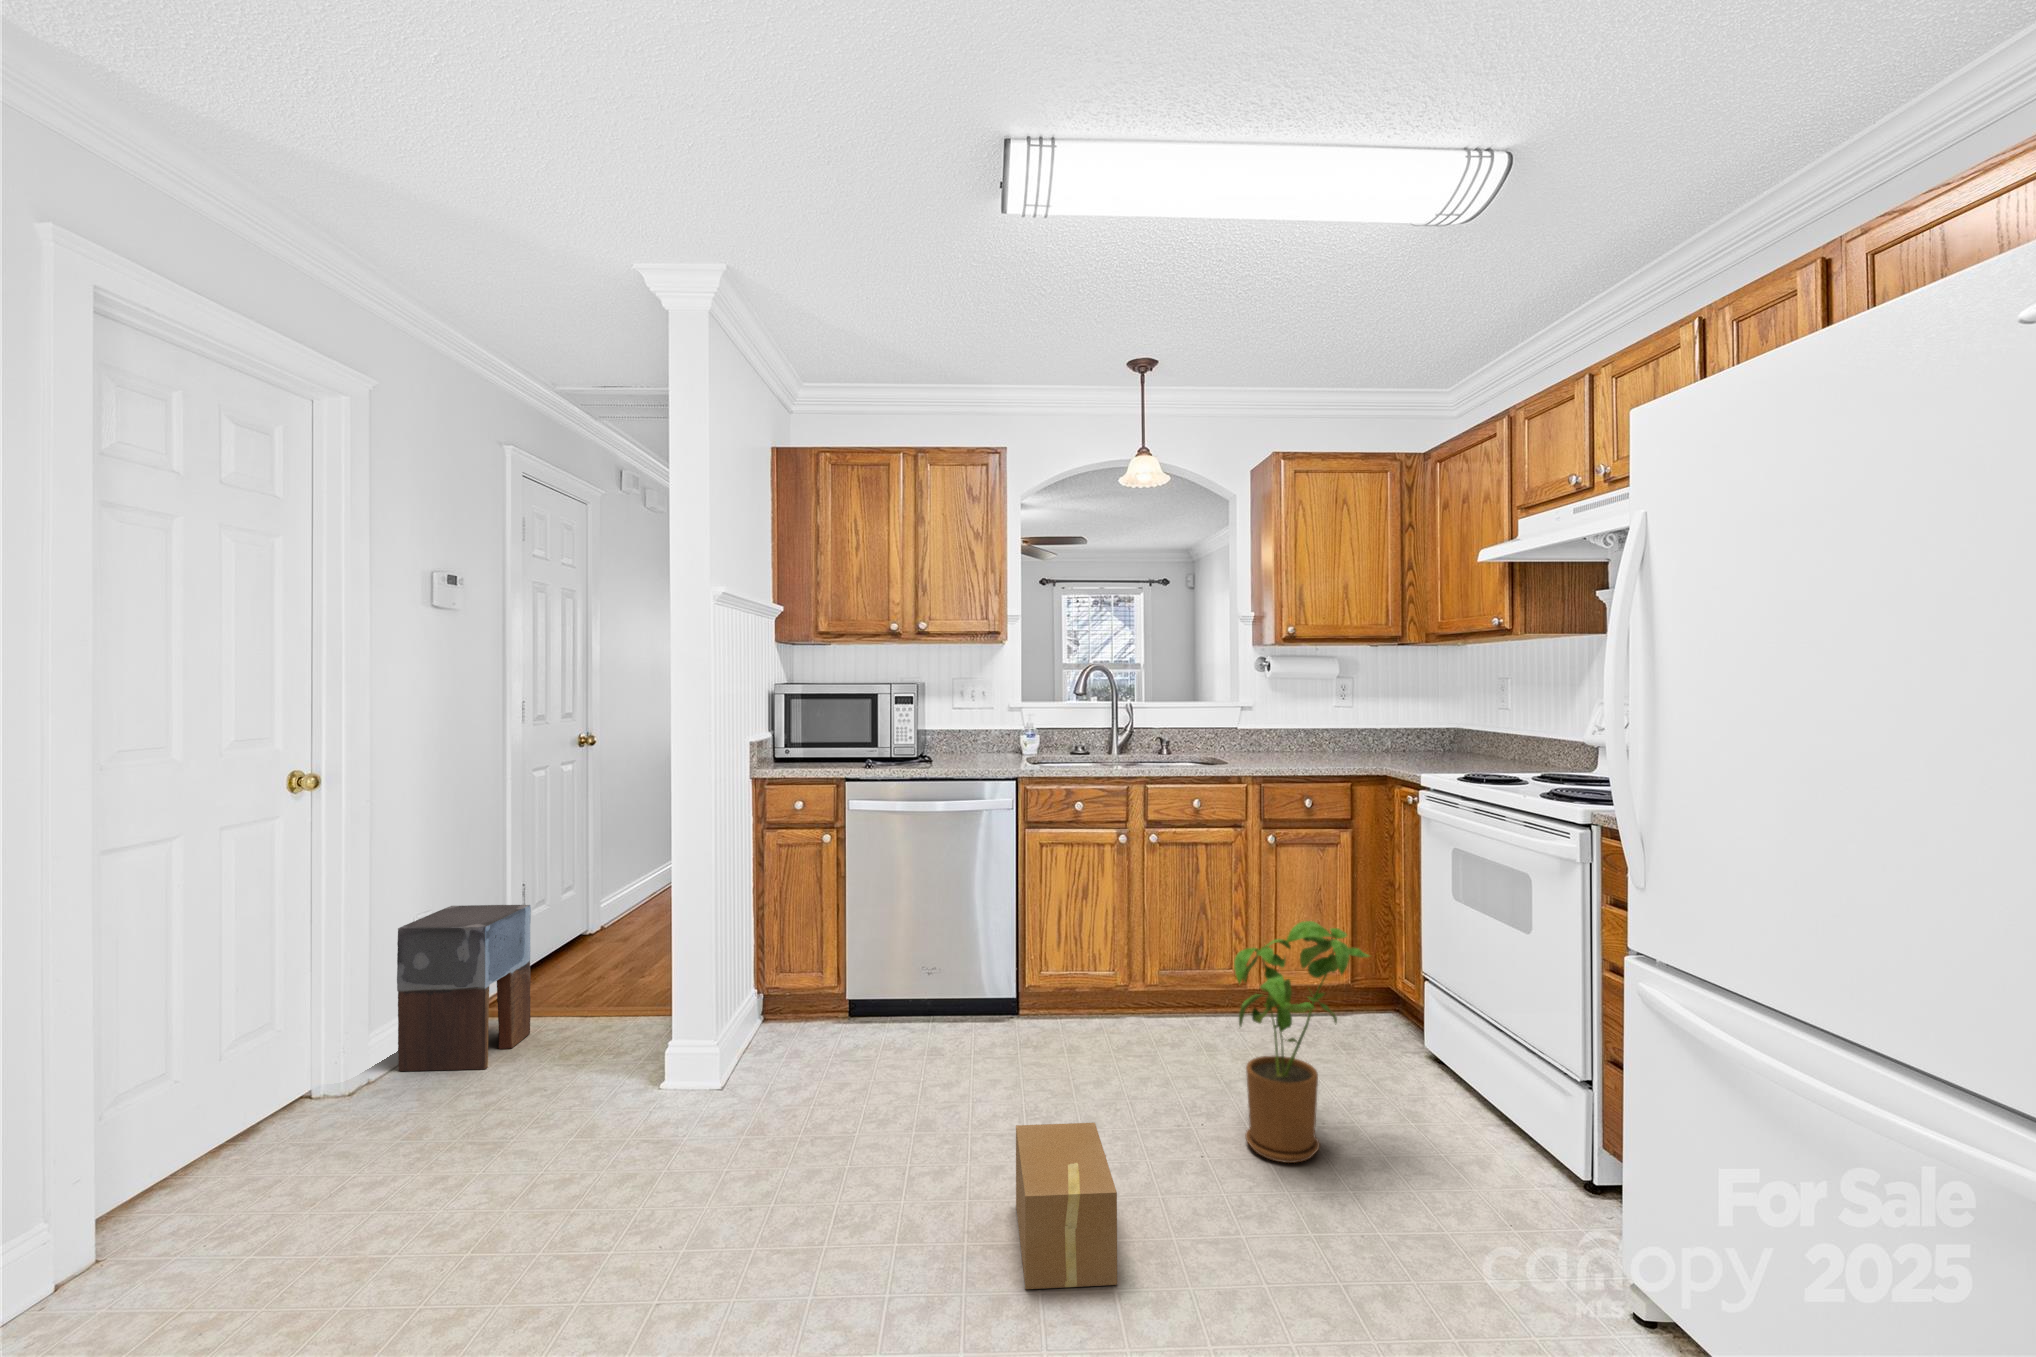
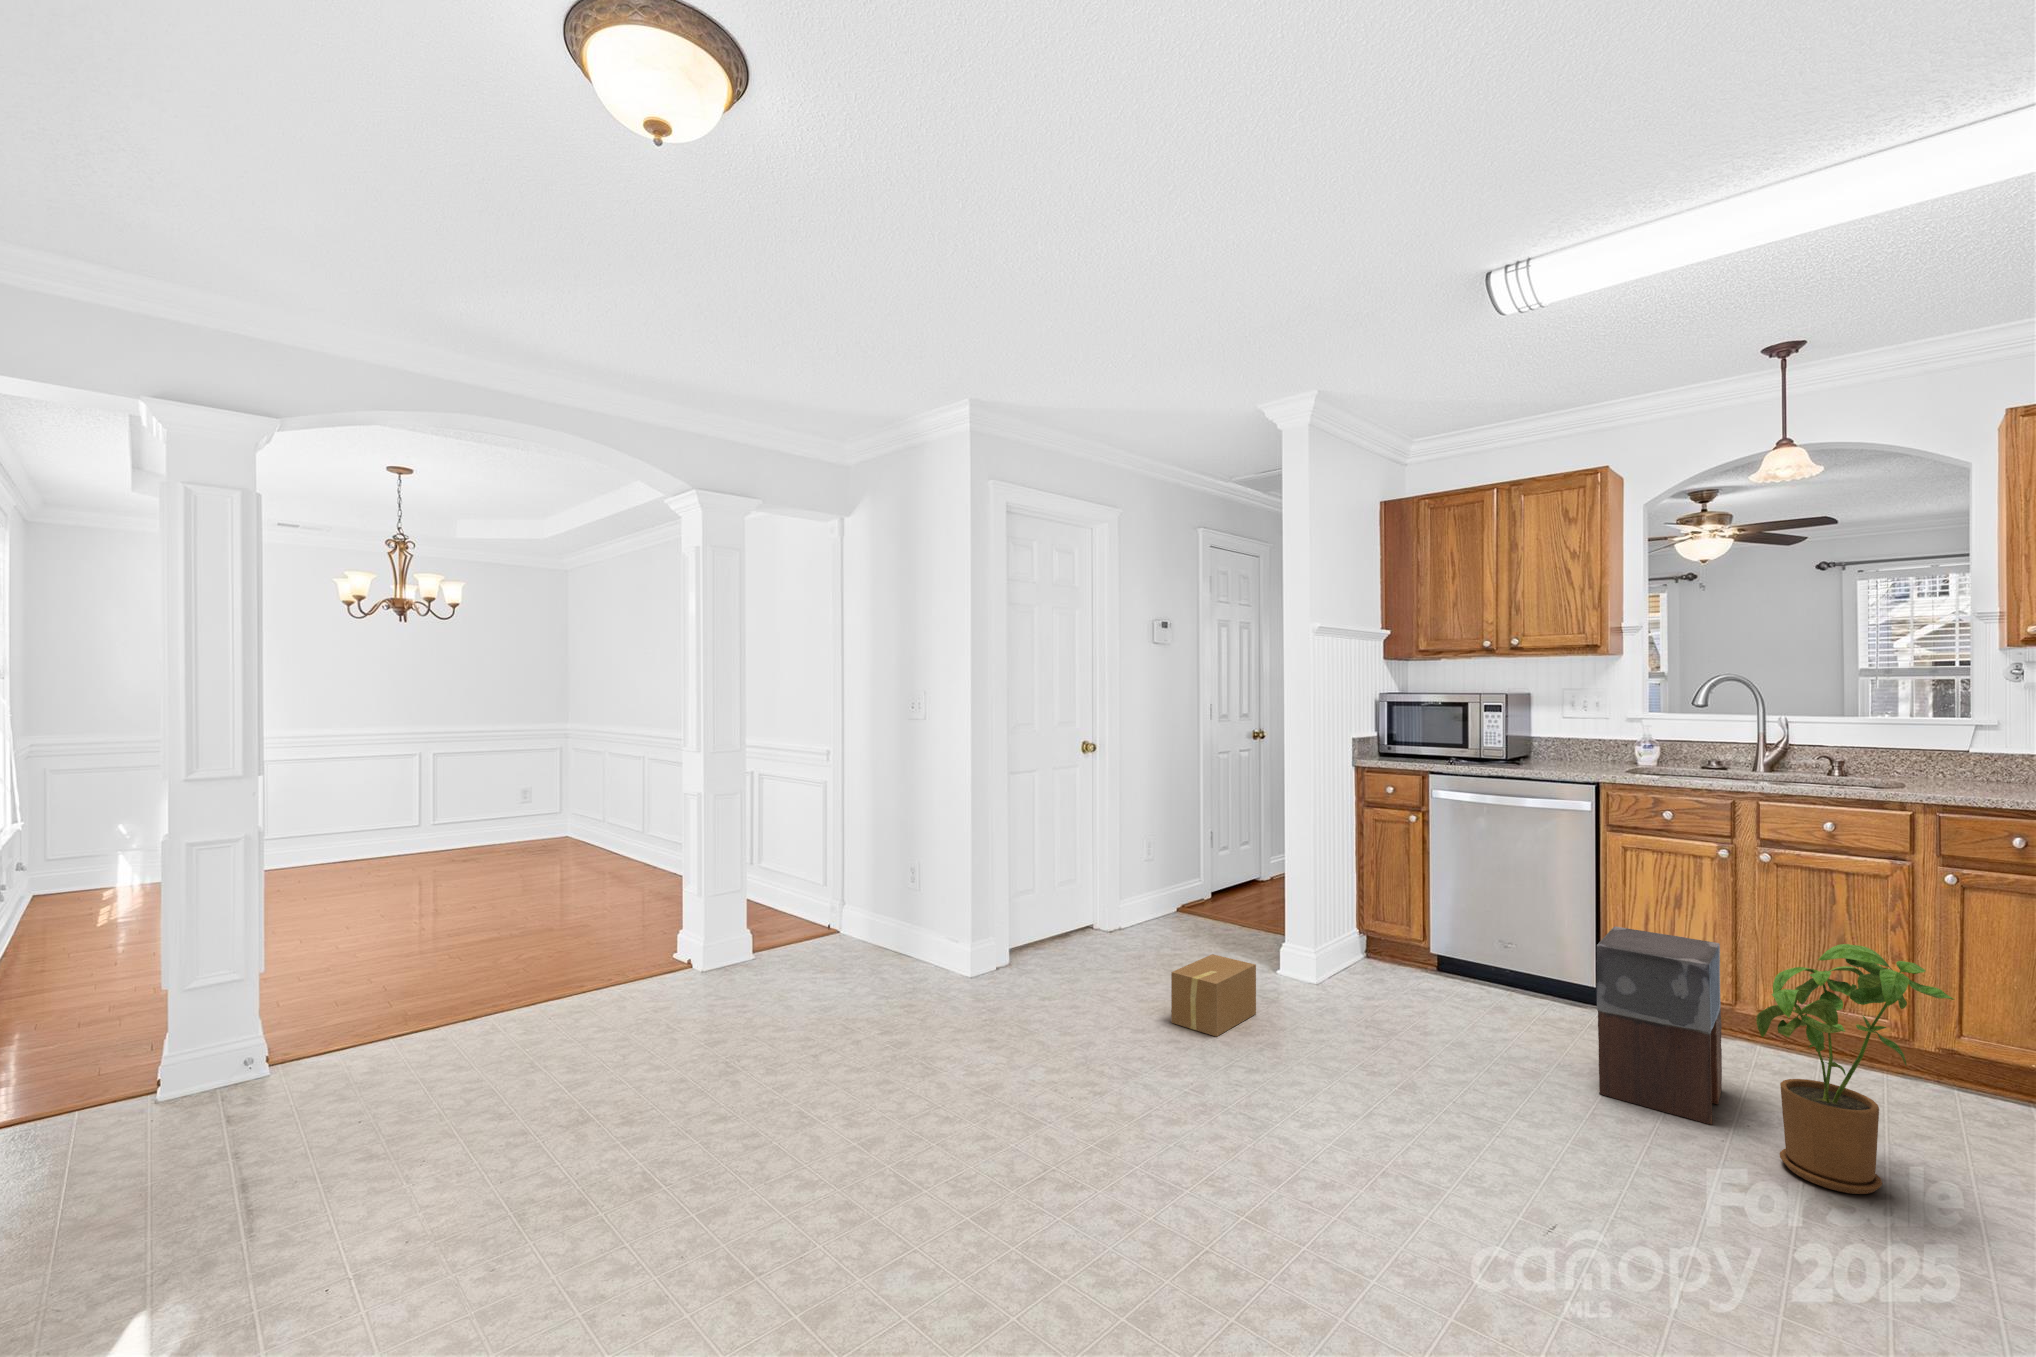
stool: present [397,905,531,1071] -> present [1597,926,1722,1125]
cardboard box: present [1016,1123,1117,1289] -> present [1171,954,1256,1037]

